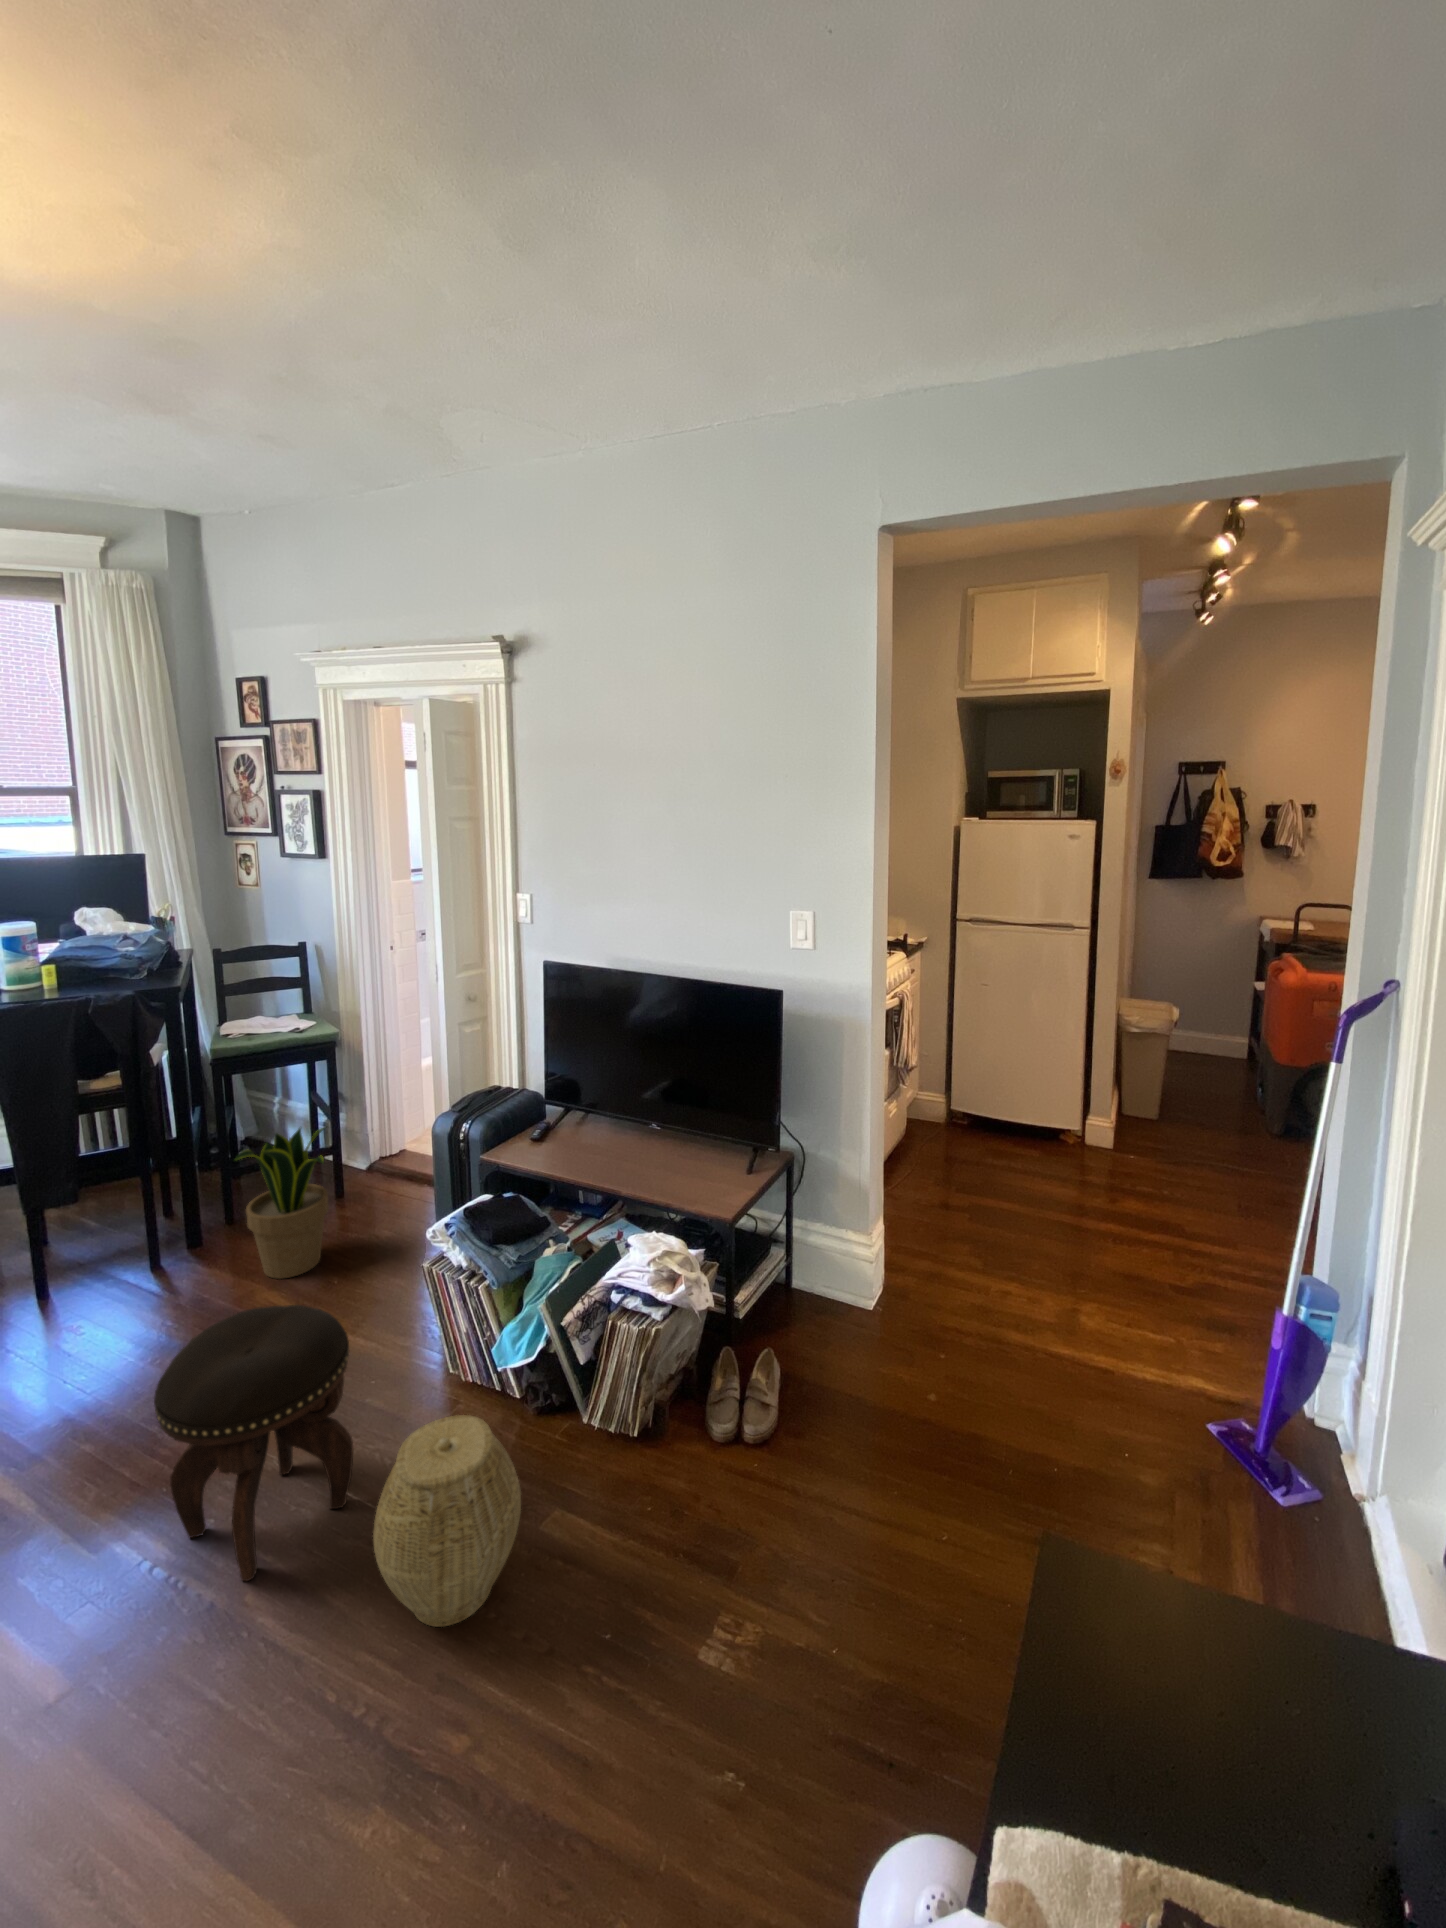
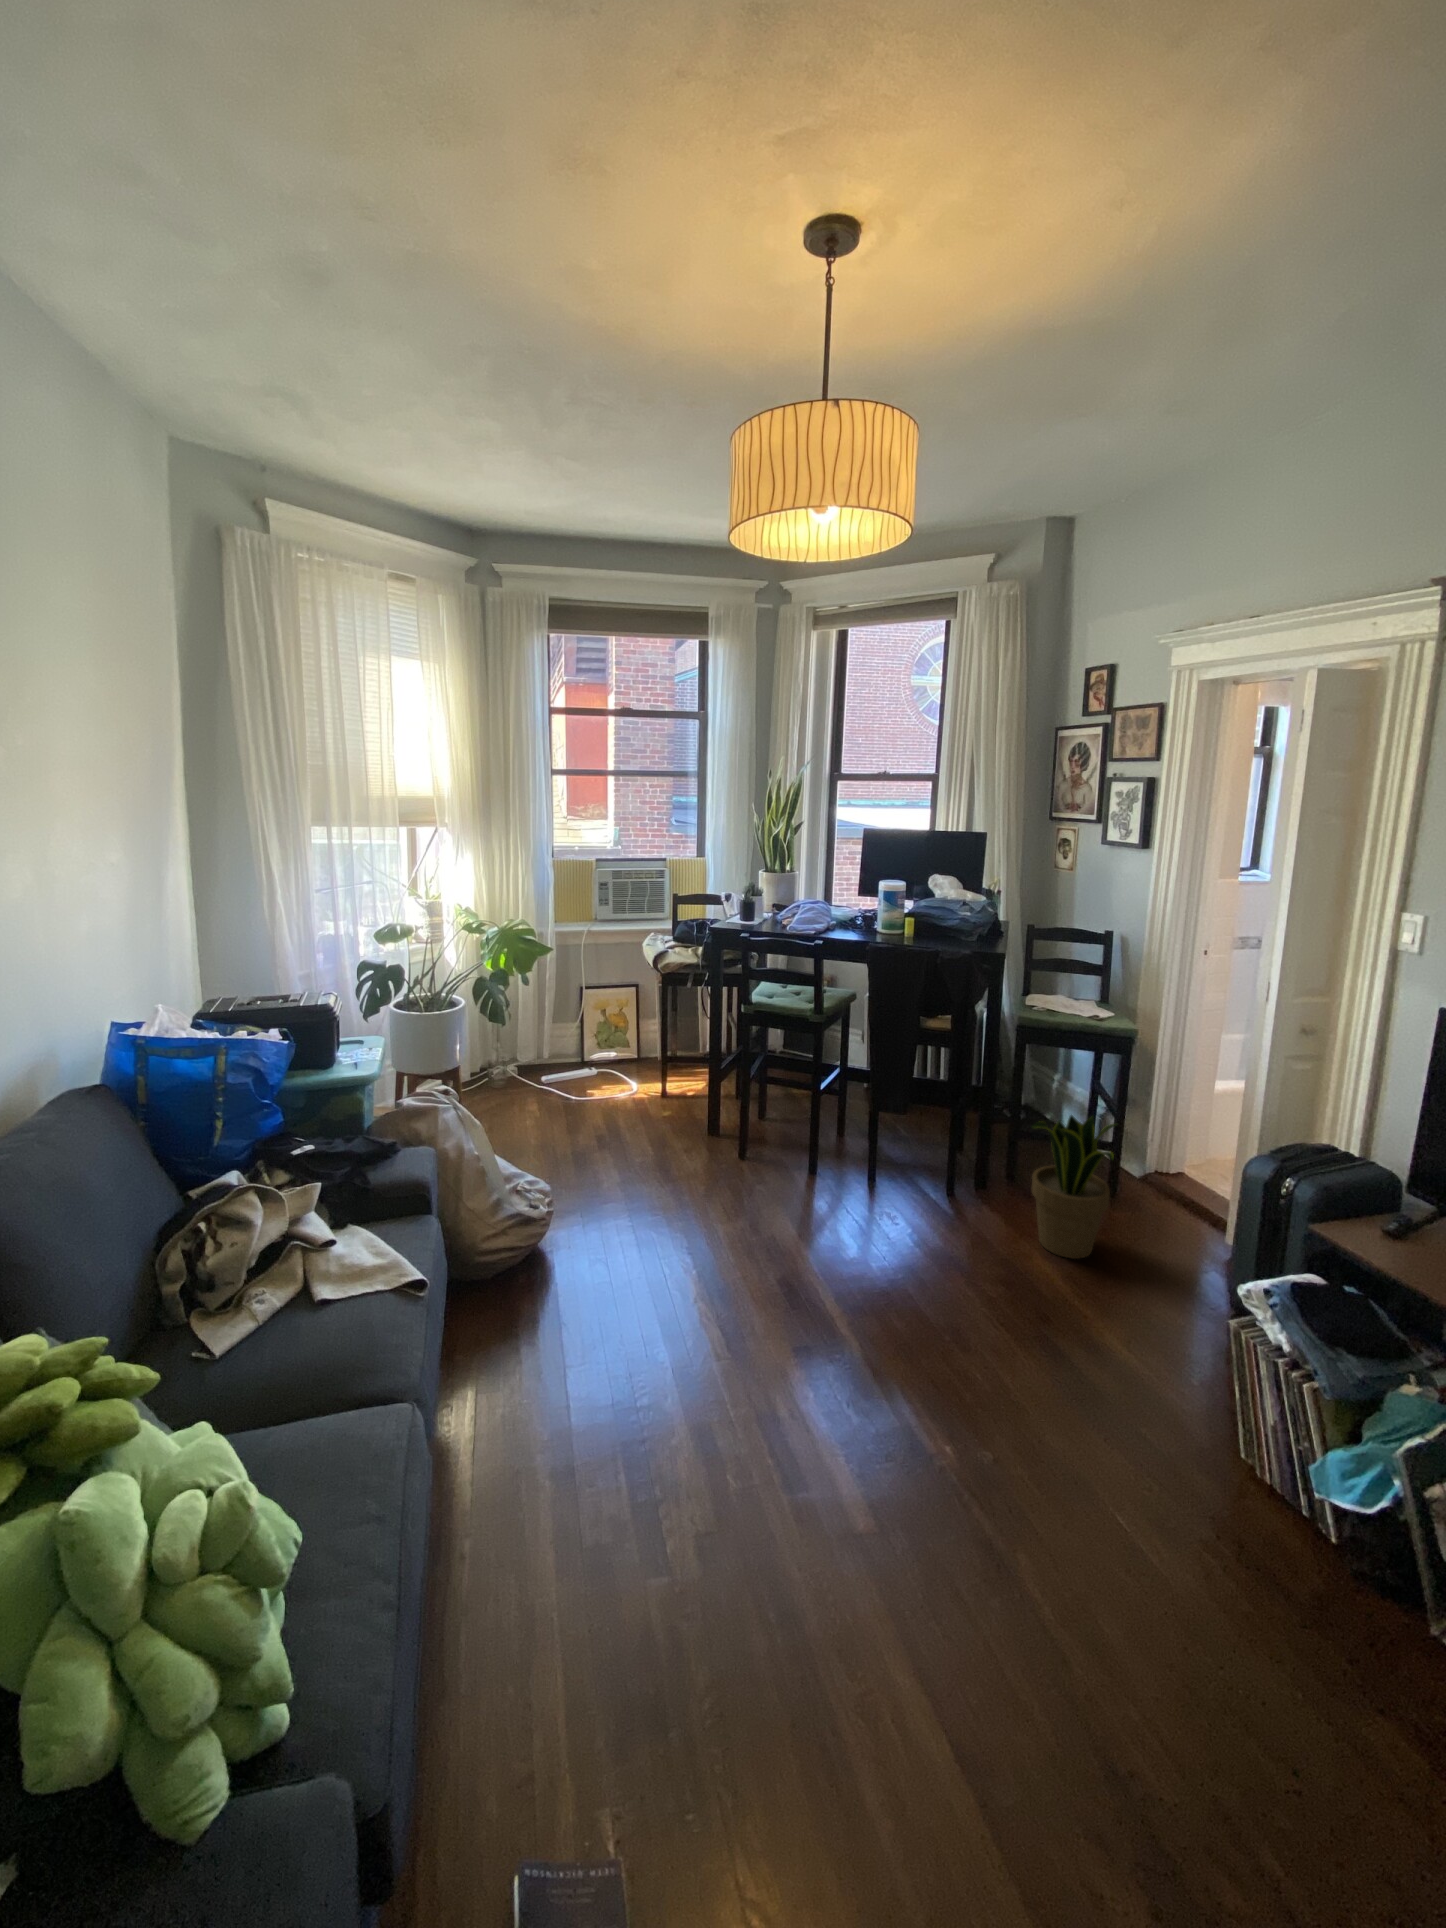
footstool: present [154,1305,353,1581] -> none [966,1281,1148,1540]
woven basket: present [373,1415,521,1627] -> none [1162,1518,1361,1778]

